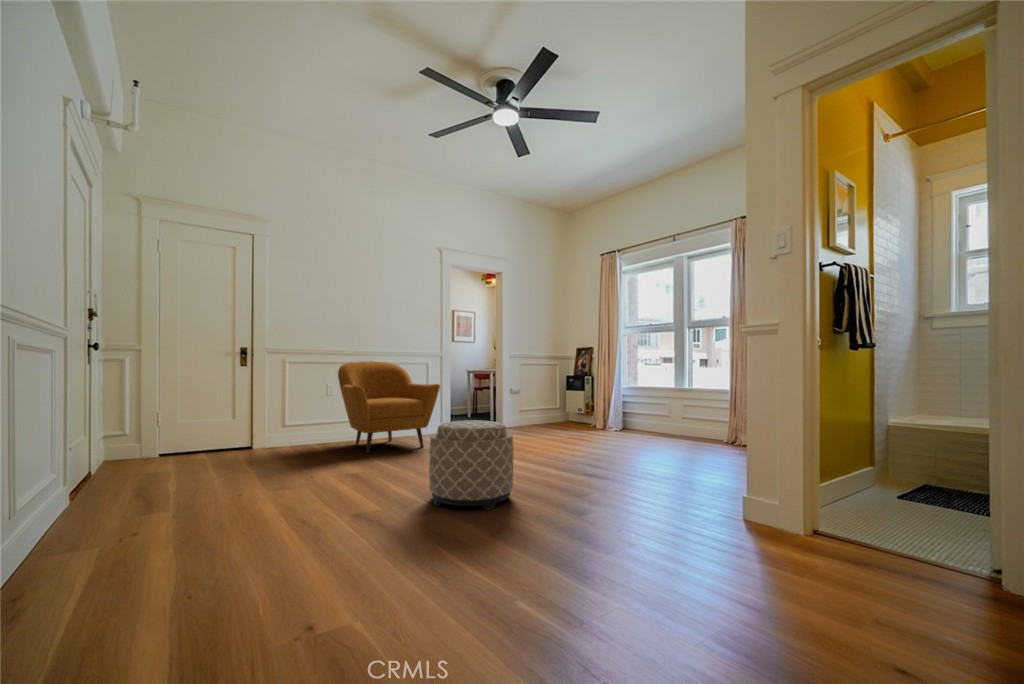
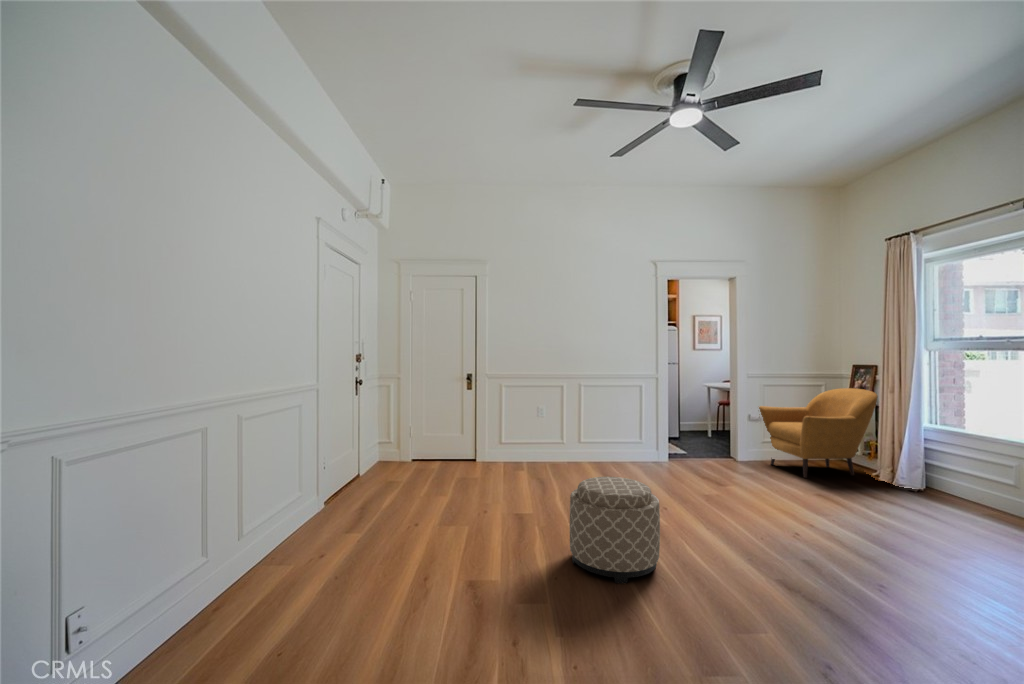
armchair: present [338,361,440,454] -> present [759,388,877,478]

